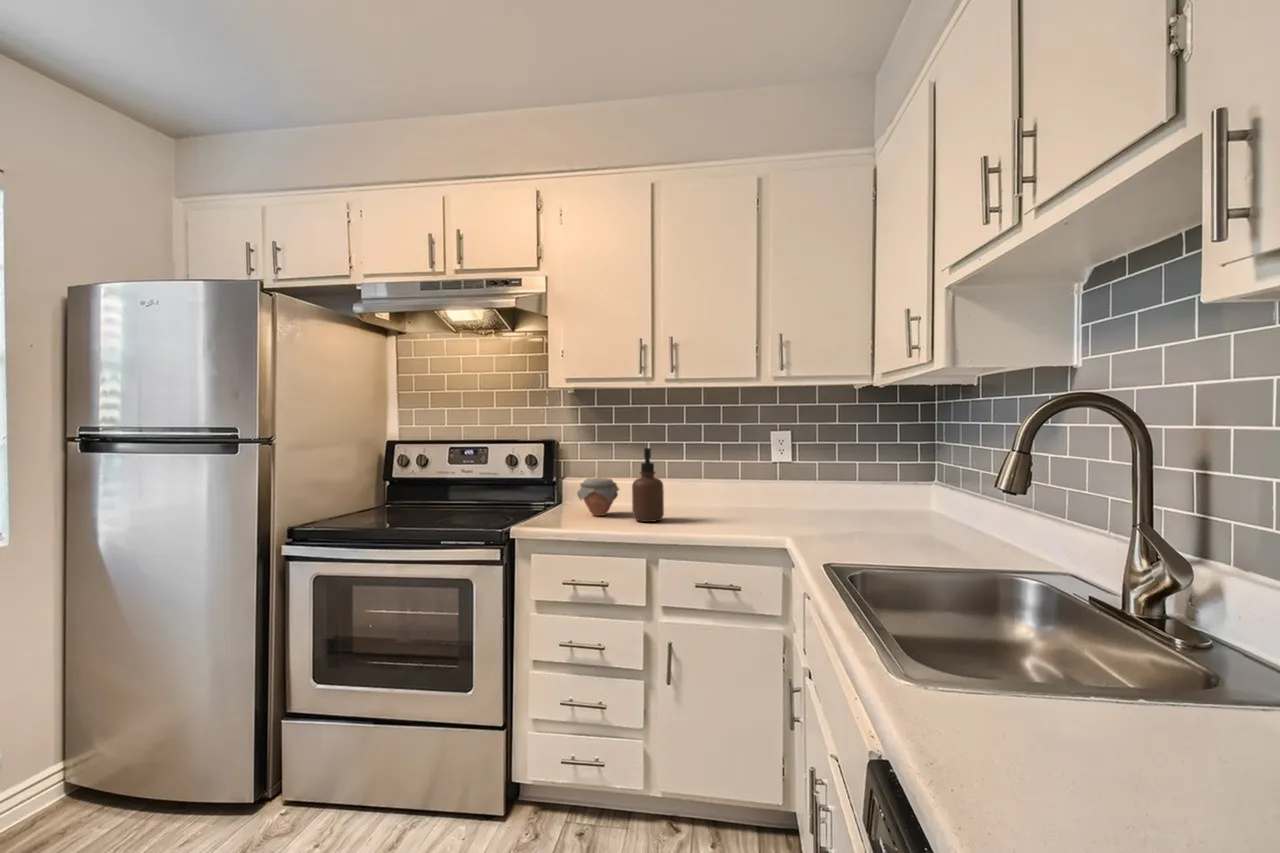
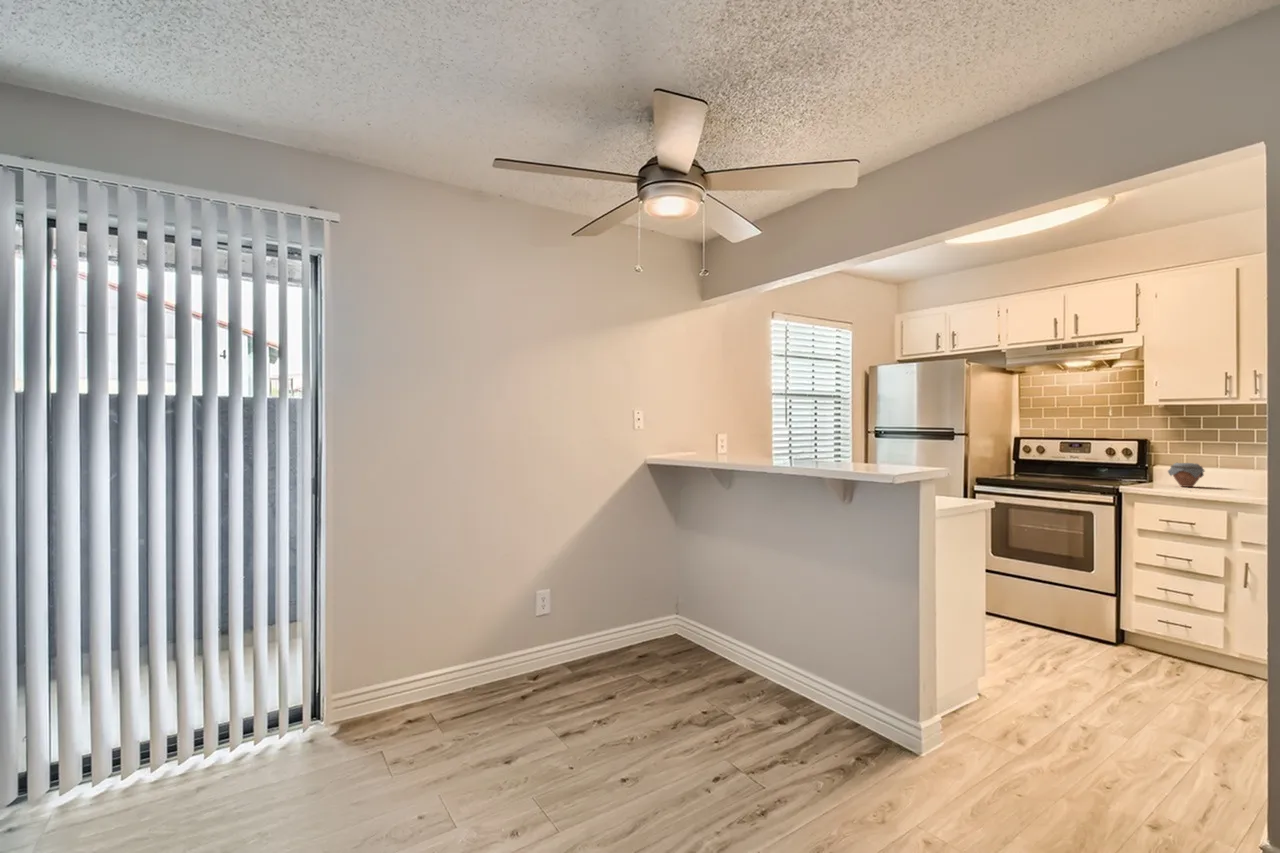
soap dispenser: present [632,448,664,522] -> none [1217,443,1246,491]

